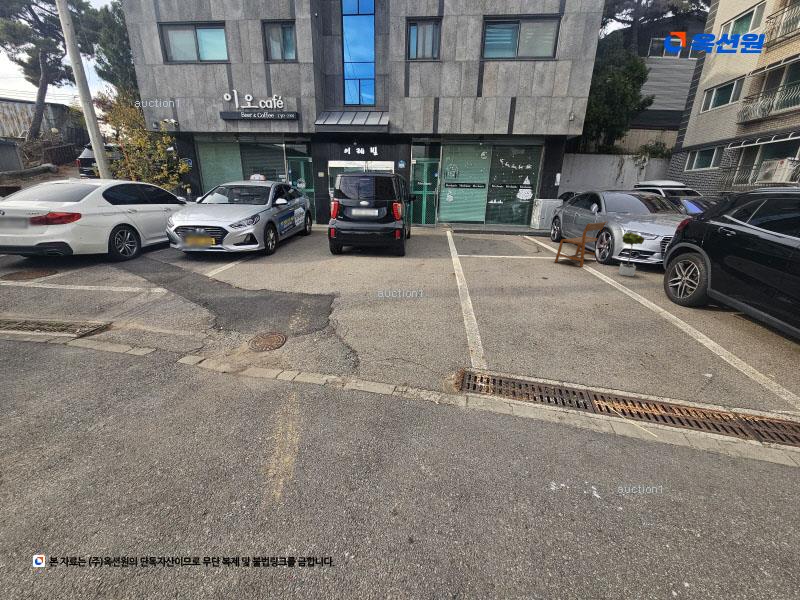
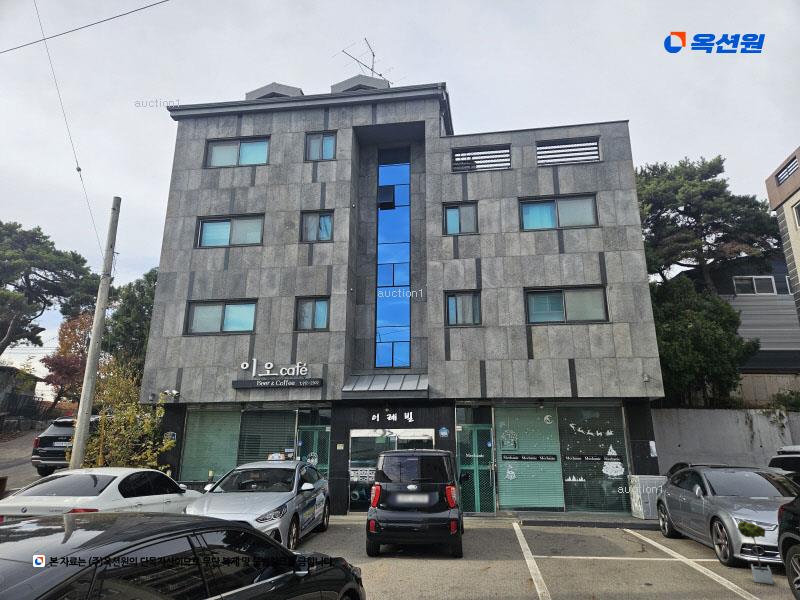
bench: present [555,222,607,267] -> none [664,507,729,572]

